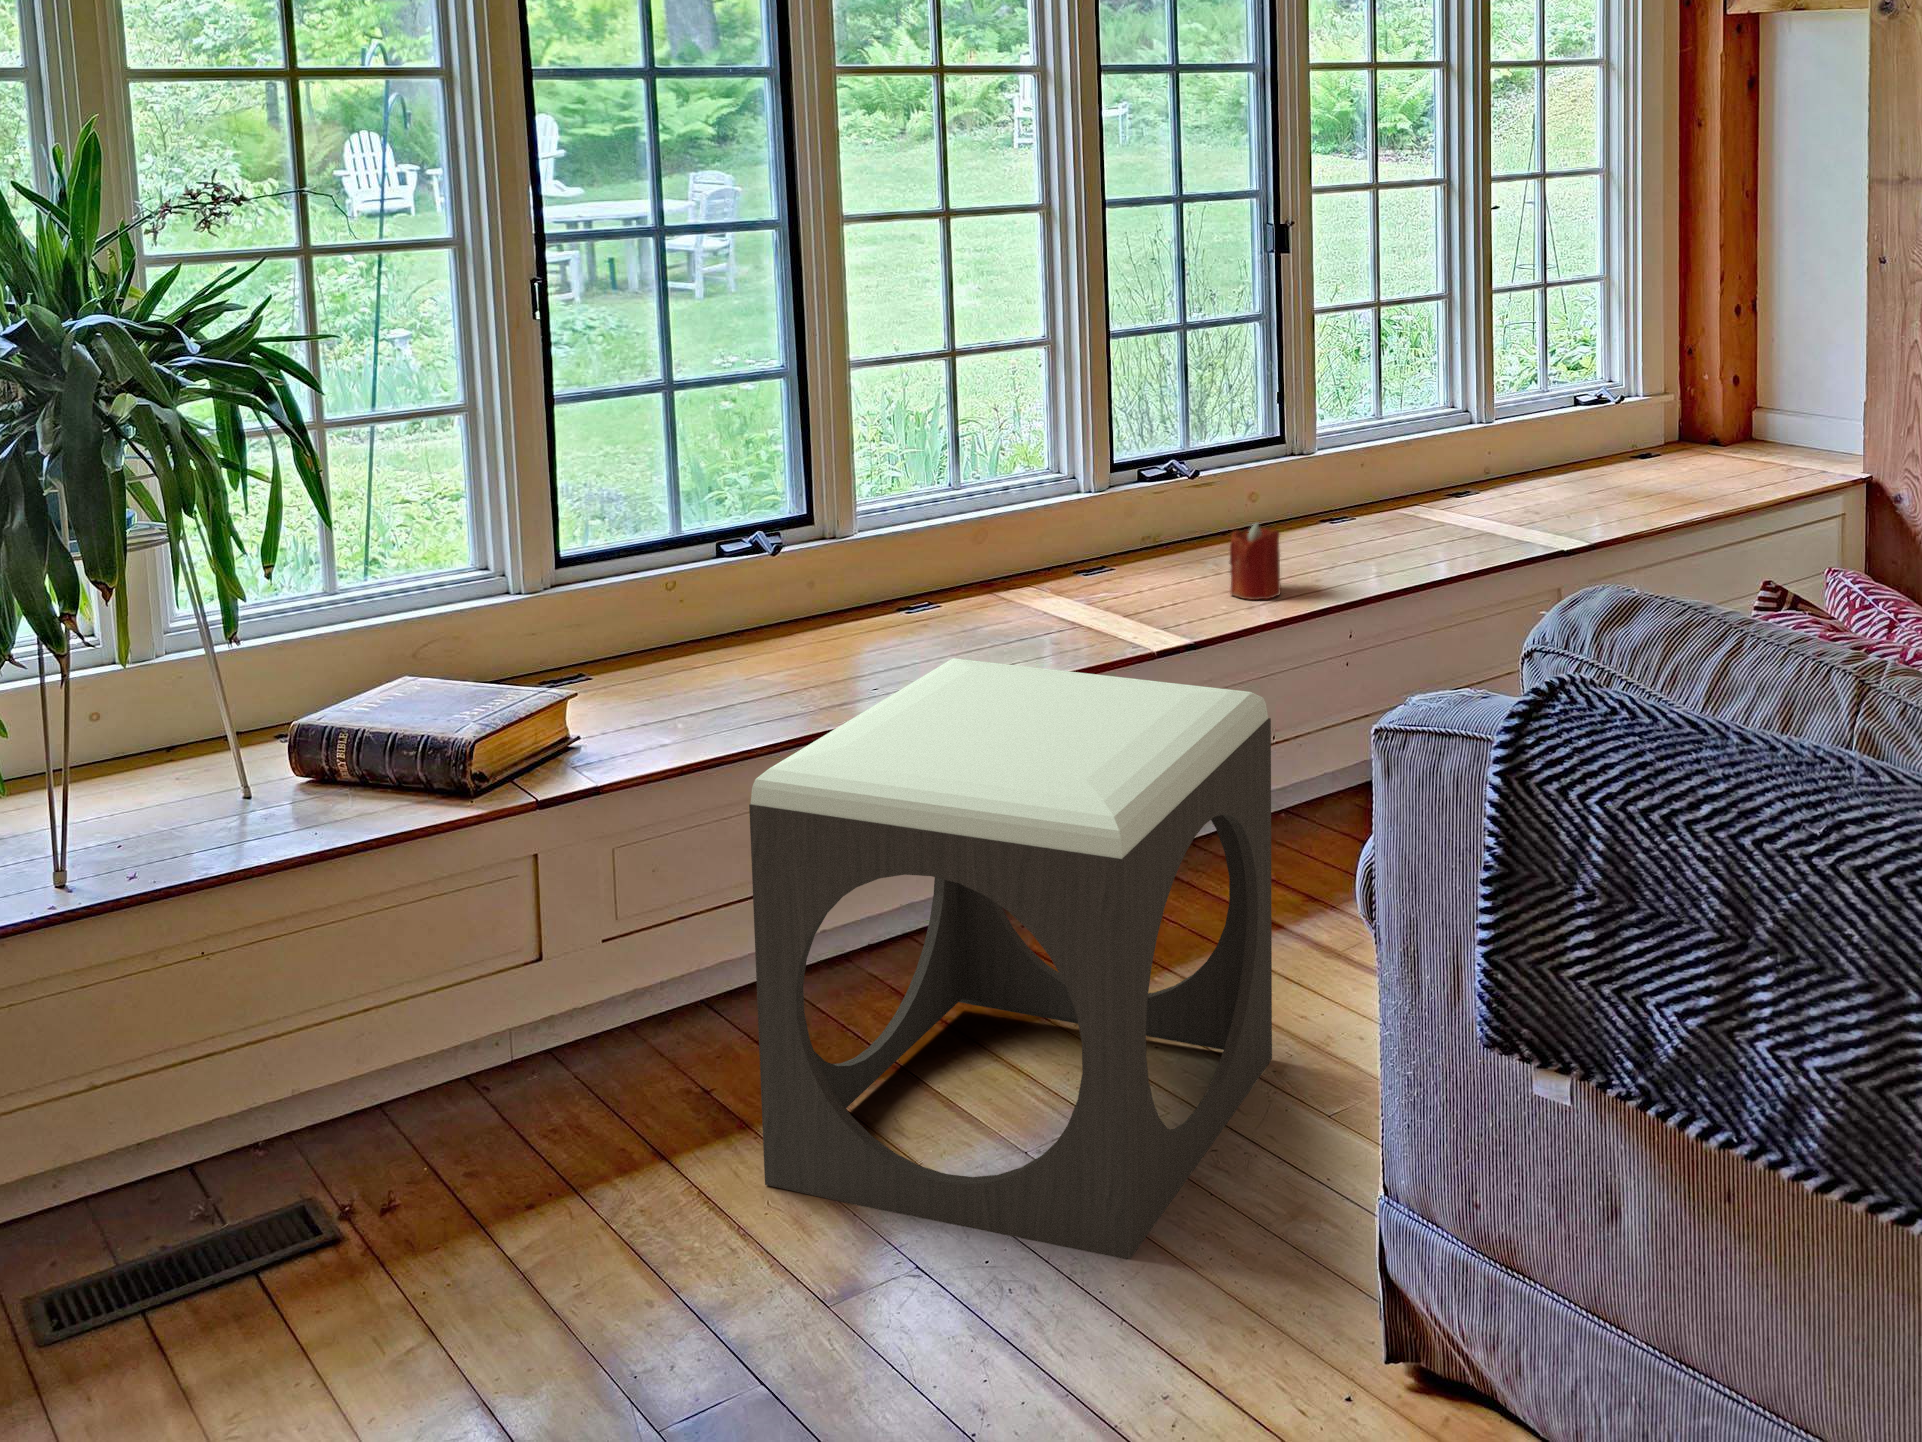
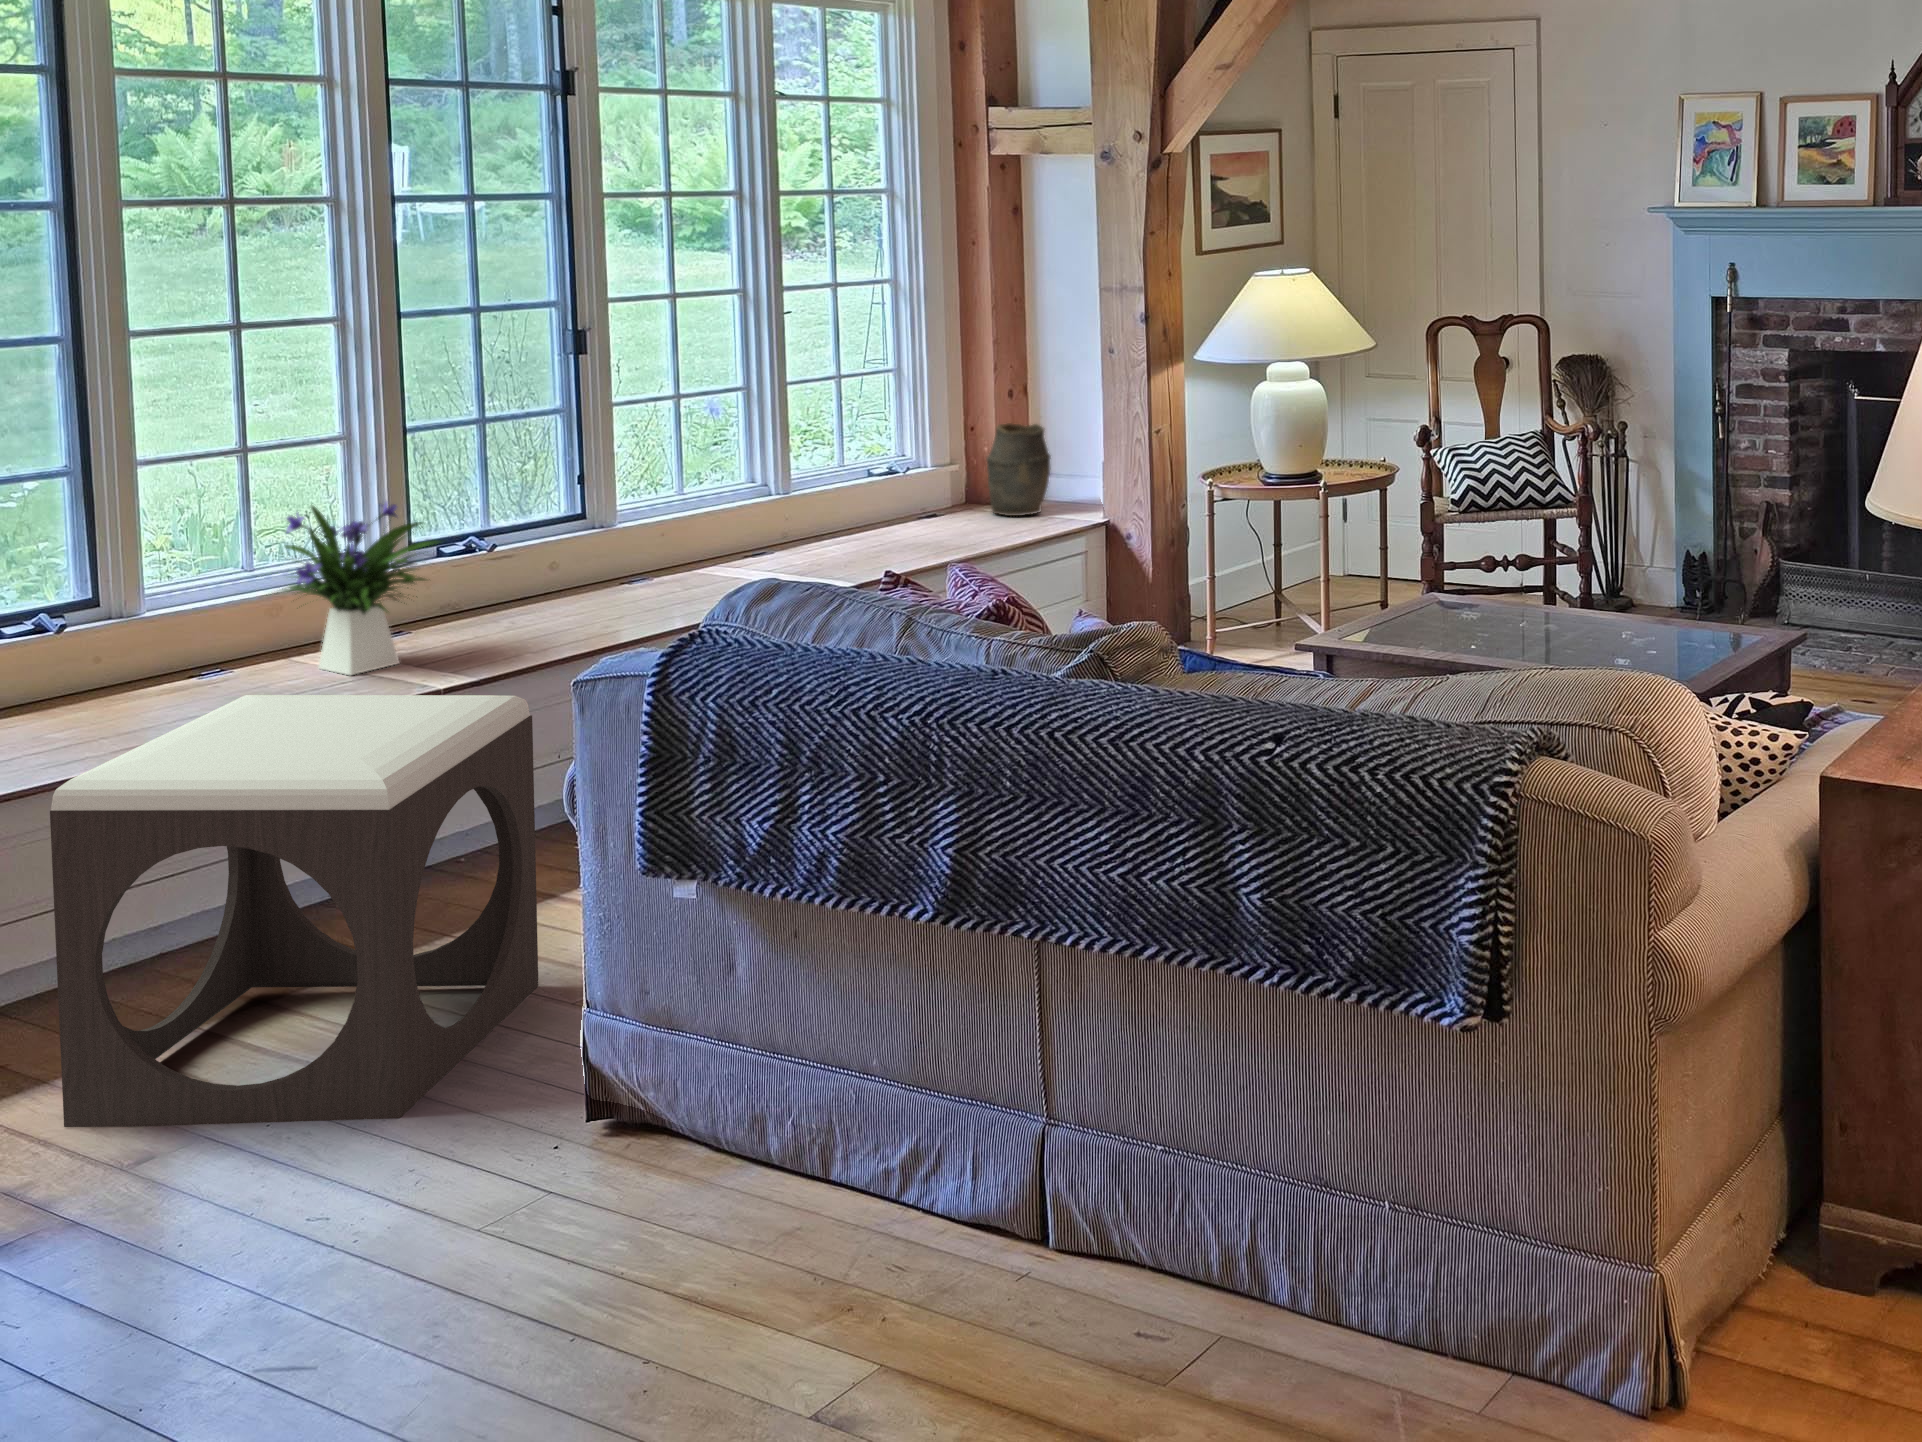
vase: none [1717,347,1797,460] -> present [986,423,1051,516]
flower arrangement: none [961,418,1156,622] -> present [277,502,440,675]
candle: present [1229,523,1281,600] -> none [521,581,570,646]

